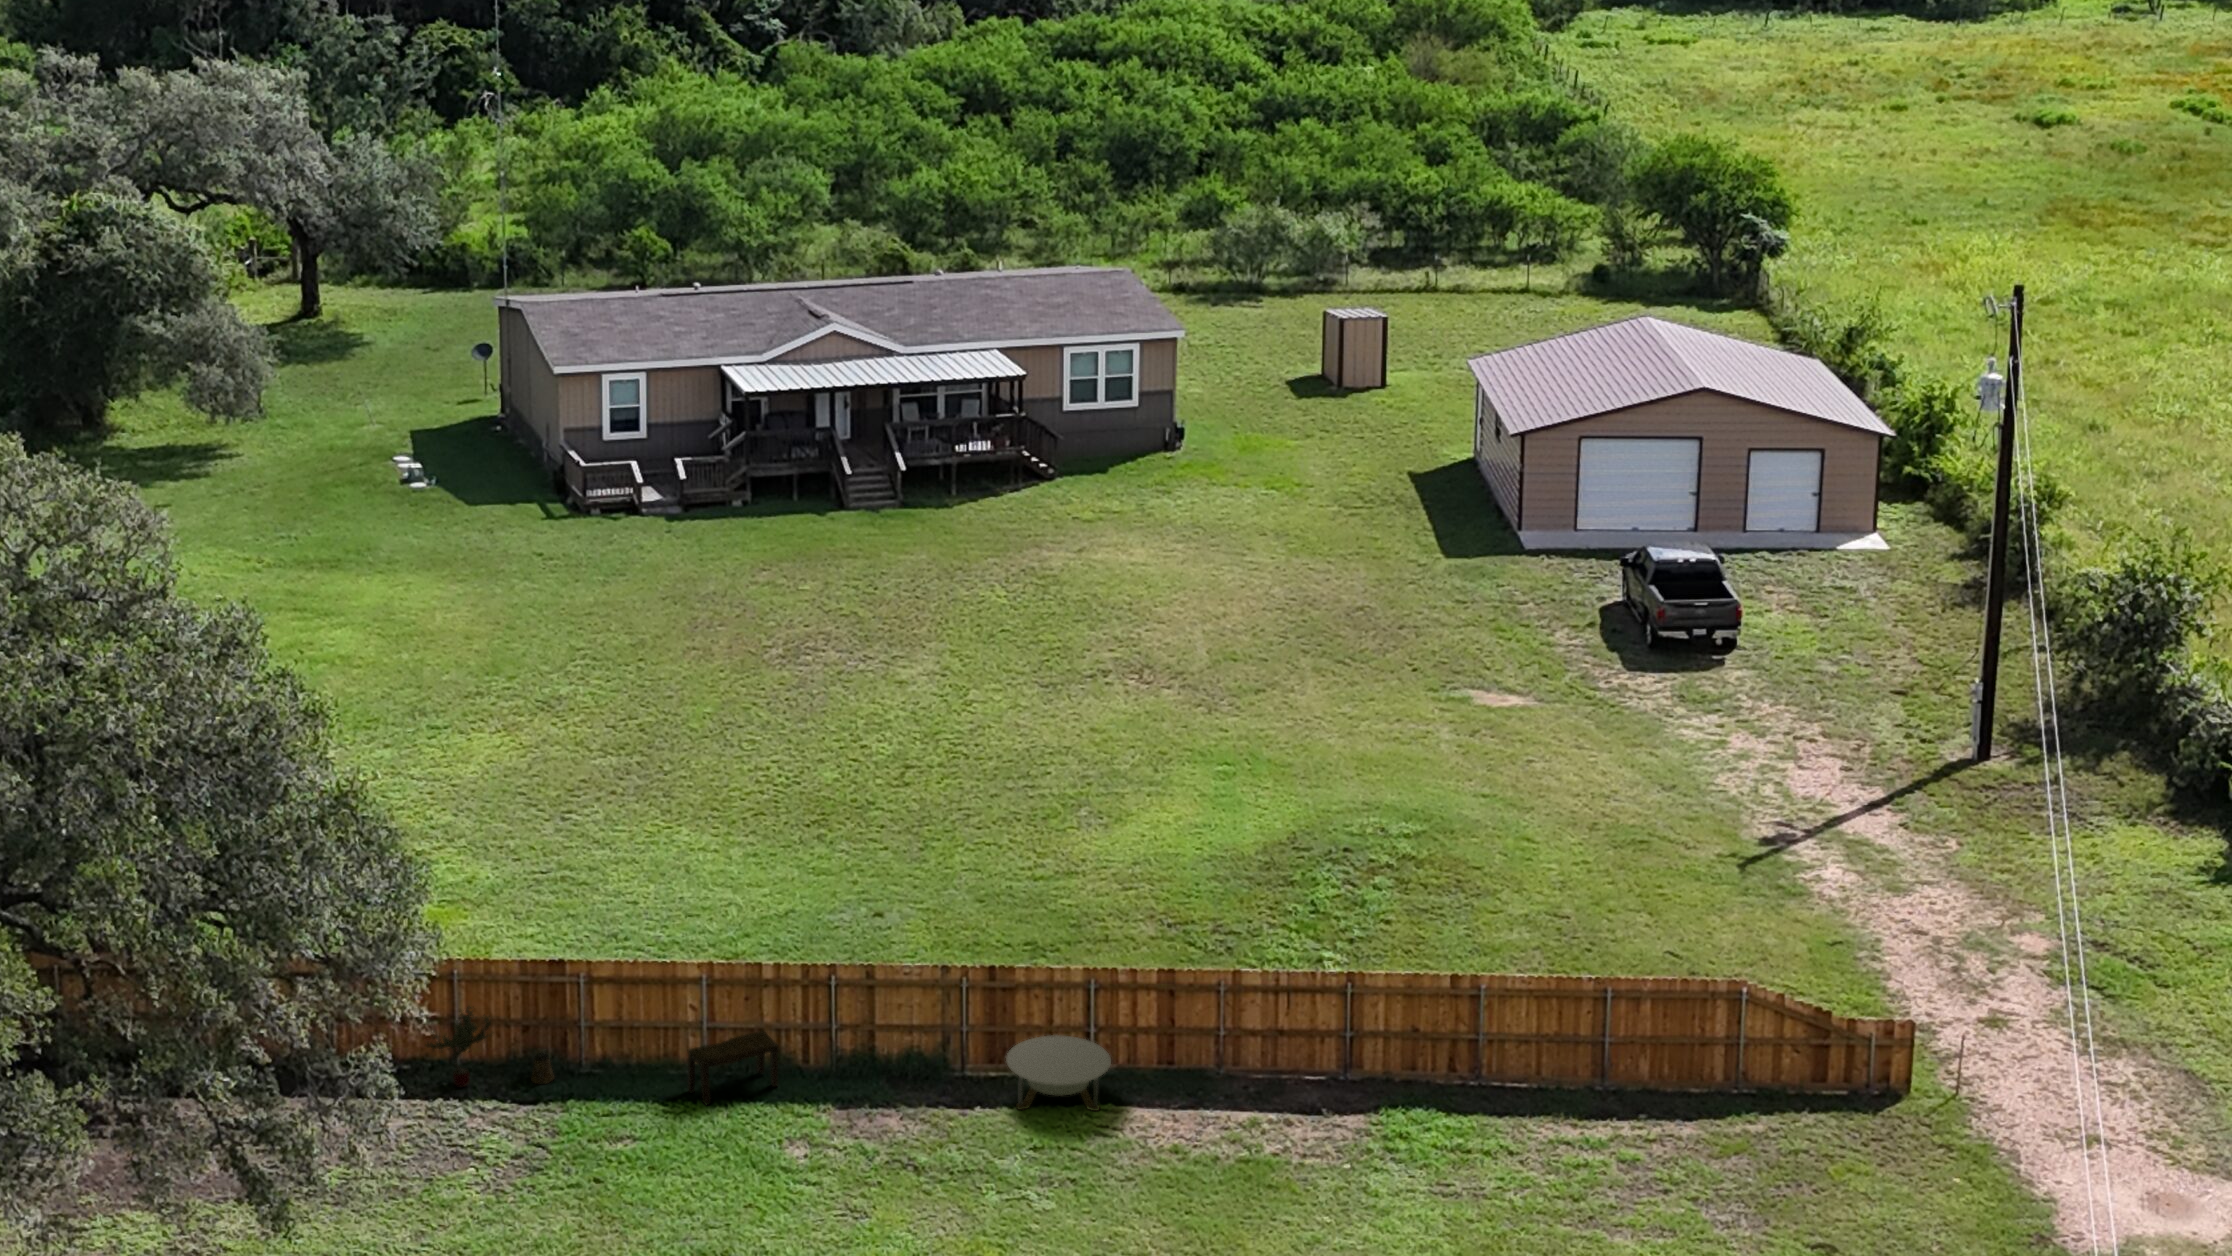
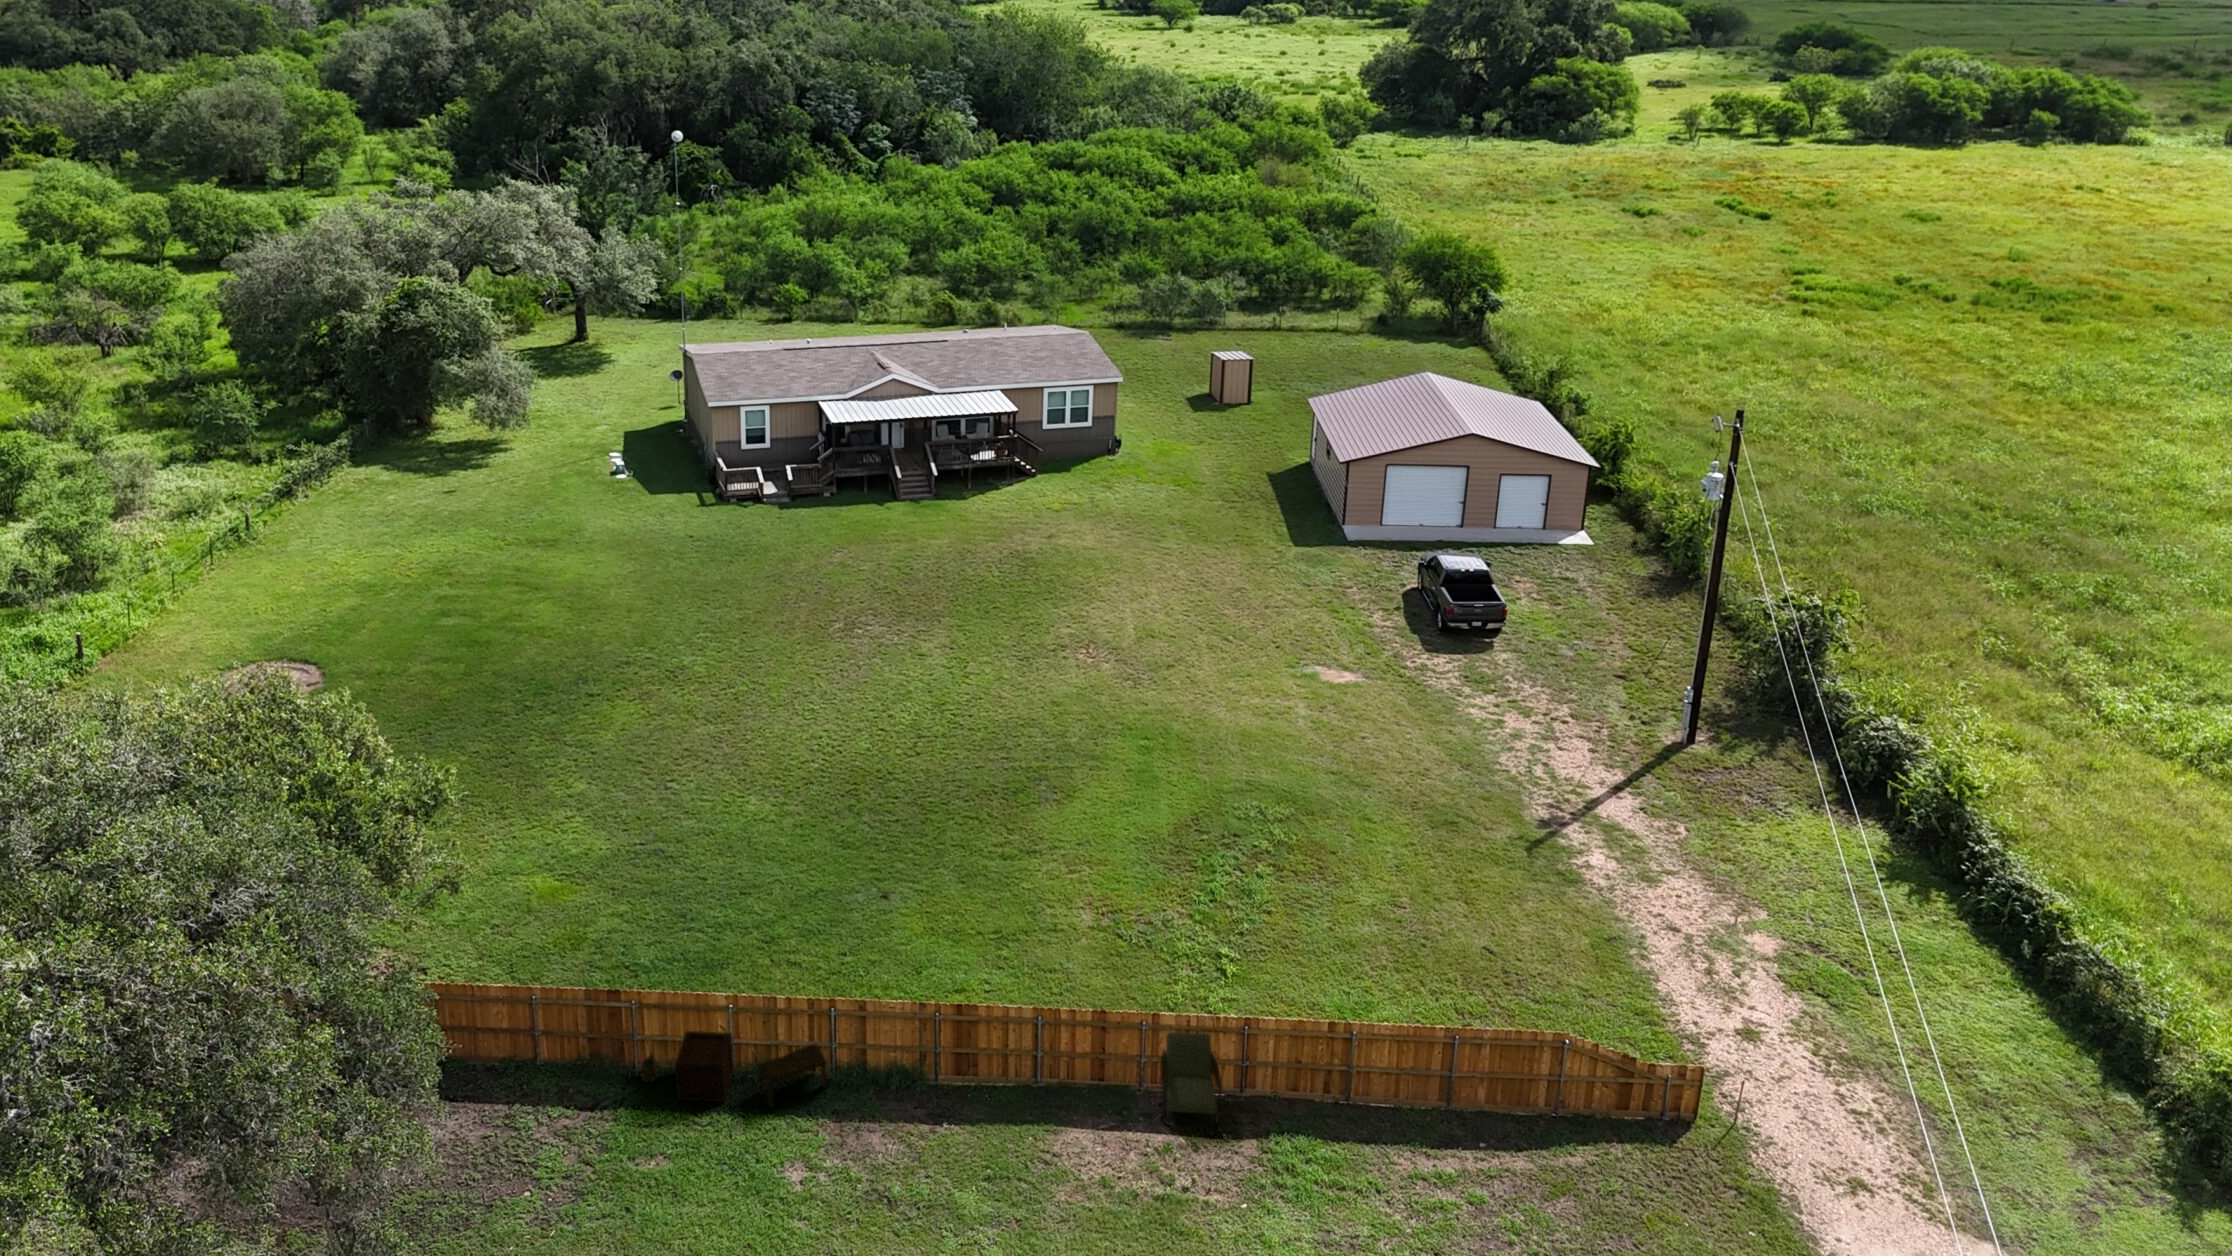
chair: none [1216,1001,1295,1114] -> present [1160,1032,1222,1124]
potted tree: present [427,1007,491,1087] -> present [1631,519,1649,547]
wooden crate: none [580,1015,654,1100] -> present [675,1031,734,1102]
round table: present [1006,1035,1111,1111] -> none [999,1050,1080,1120]

